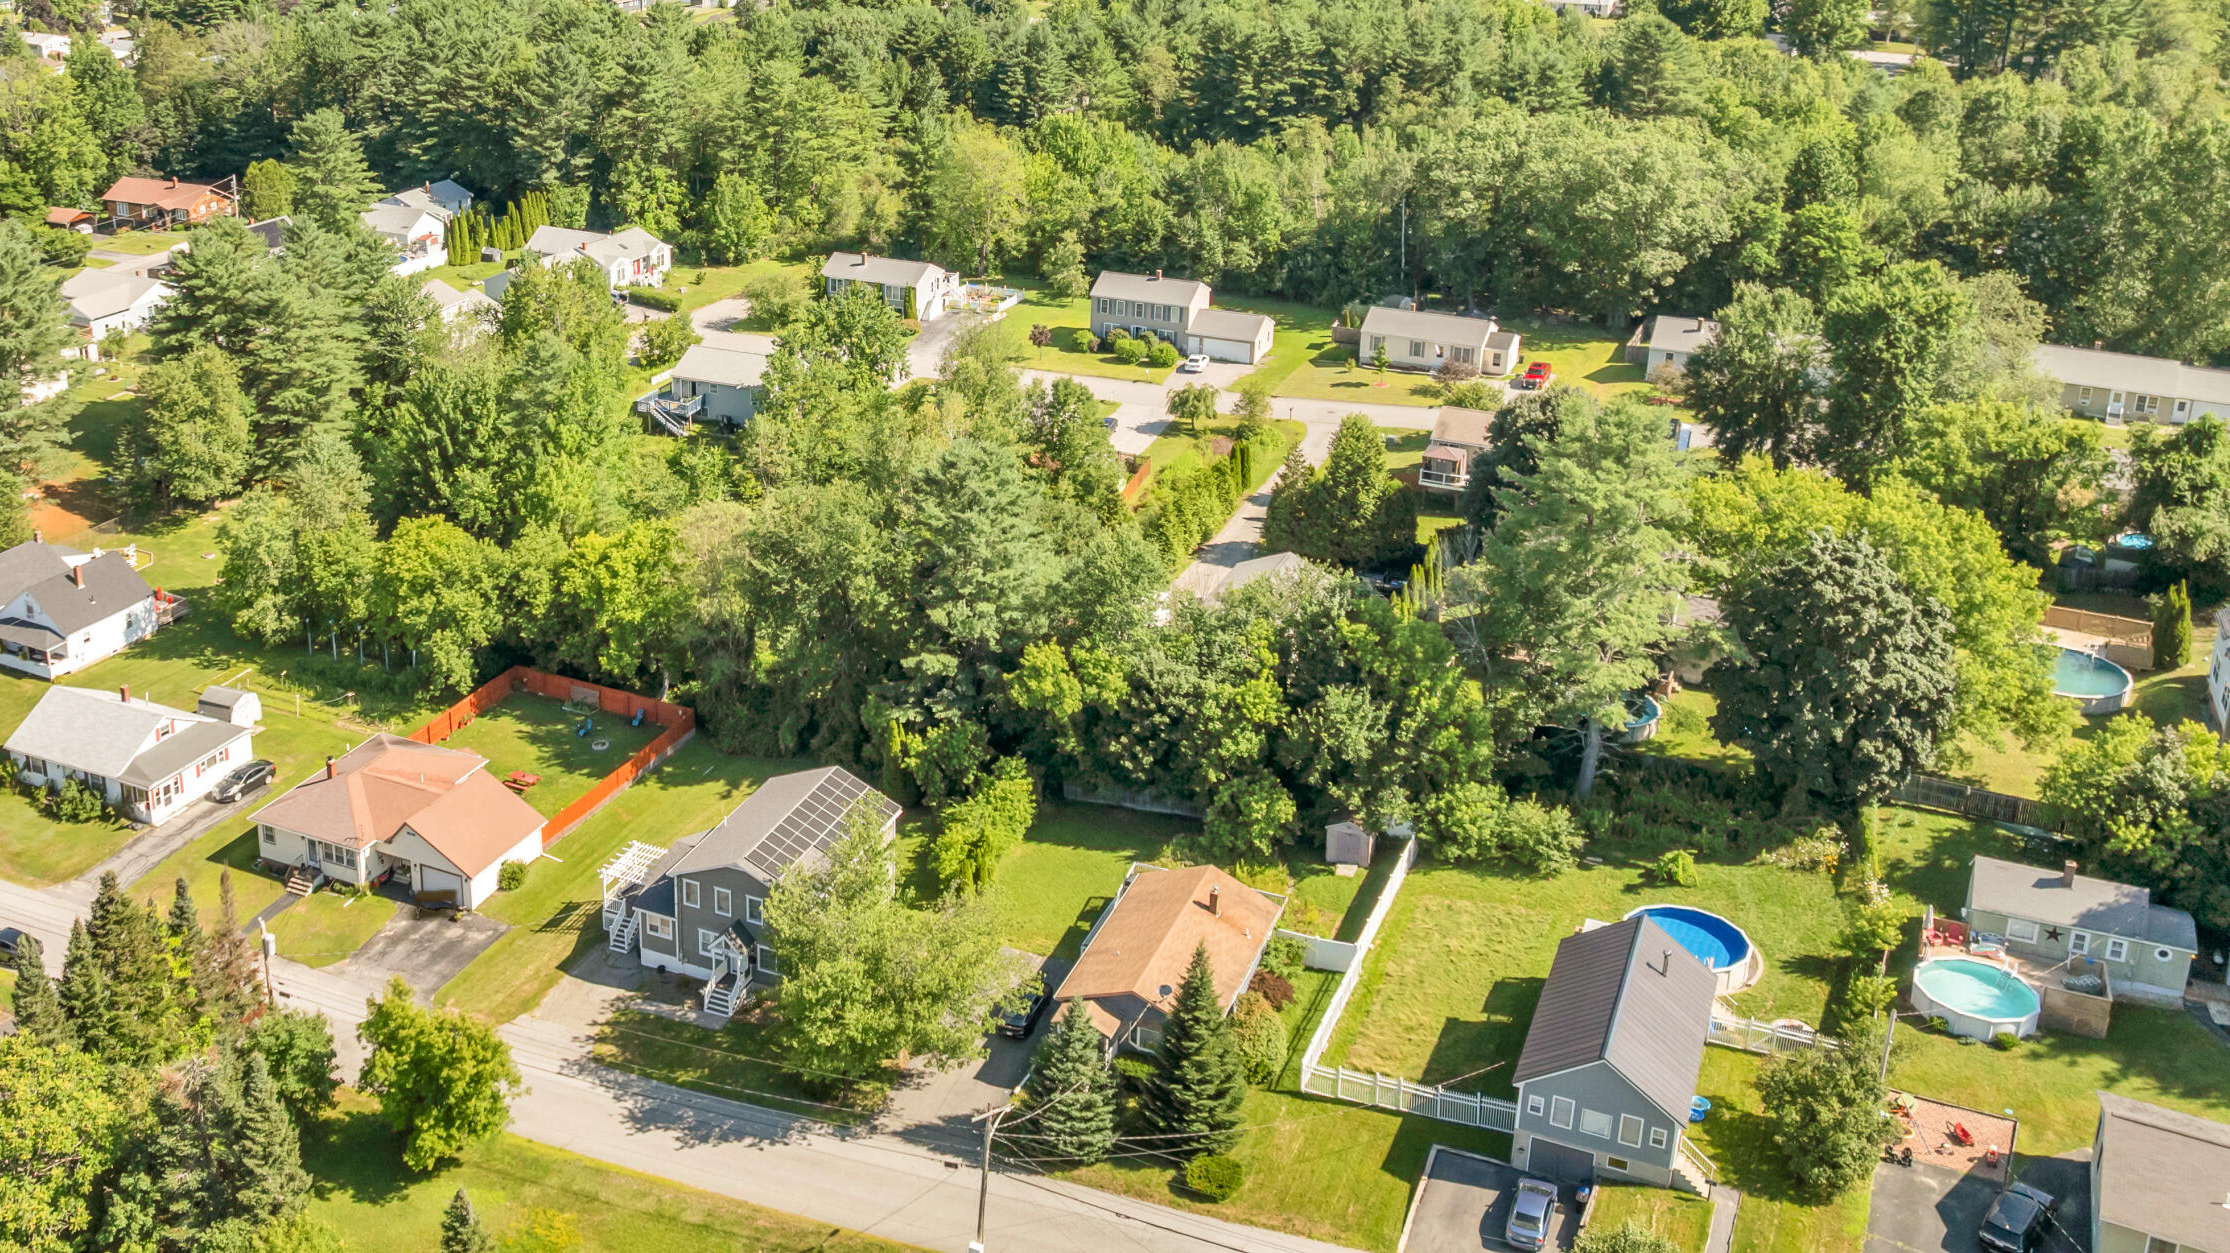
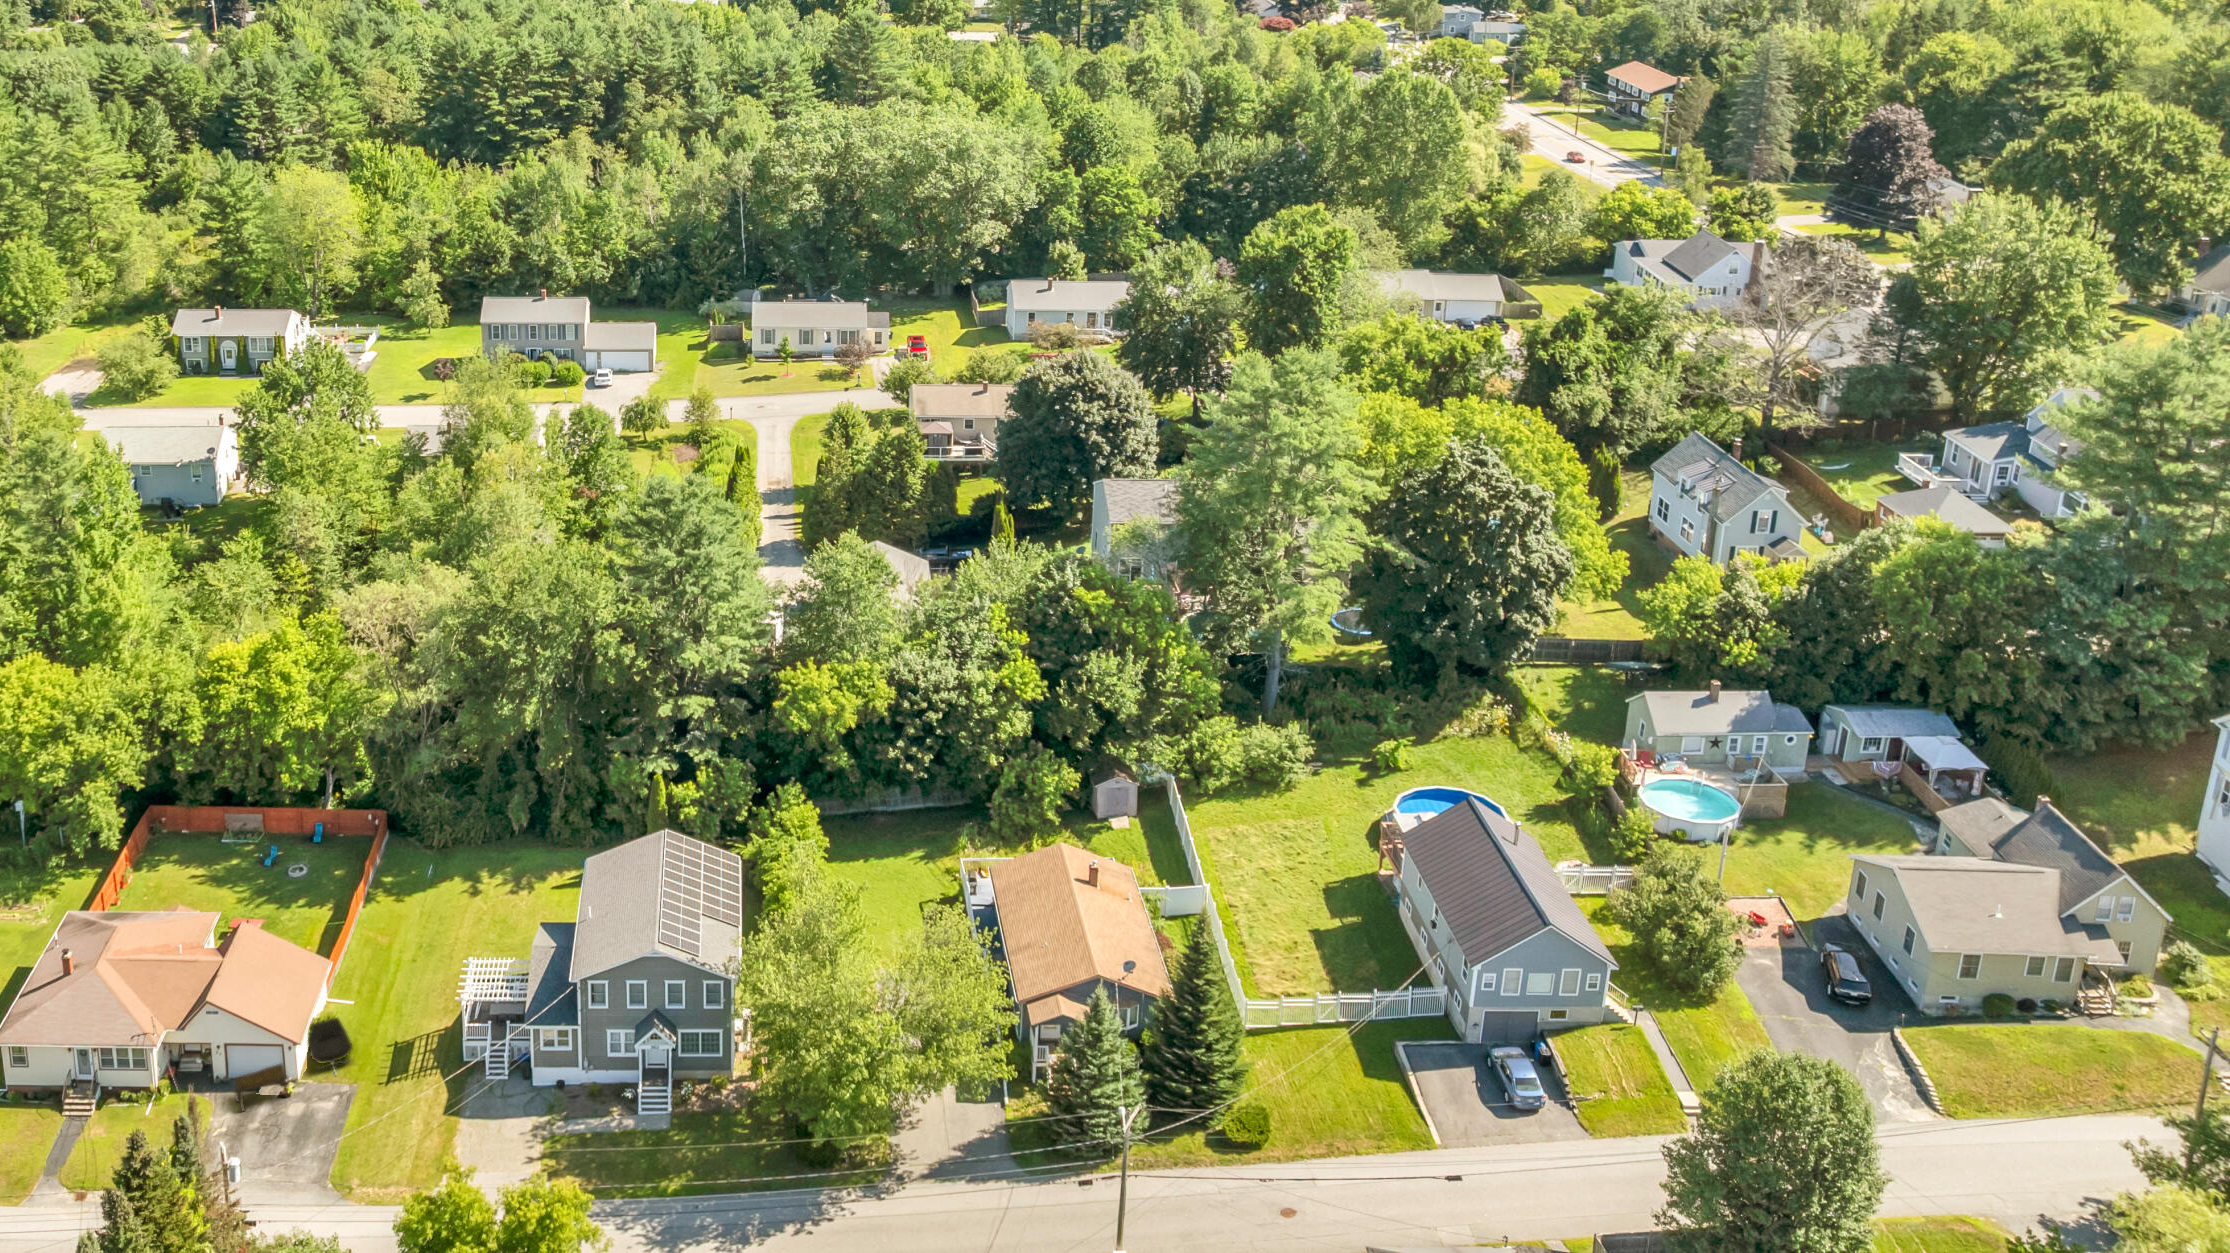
lounge chair: none [482,864,522,912] -> present [308,1018,353,1070]

